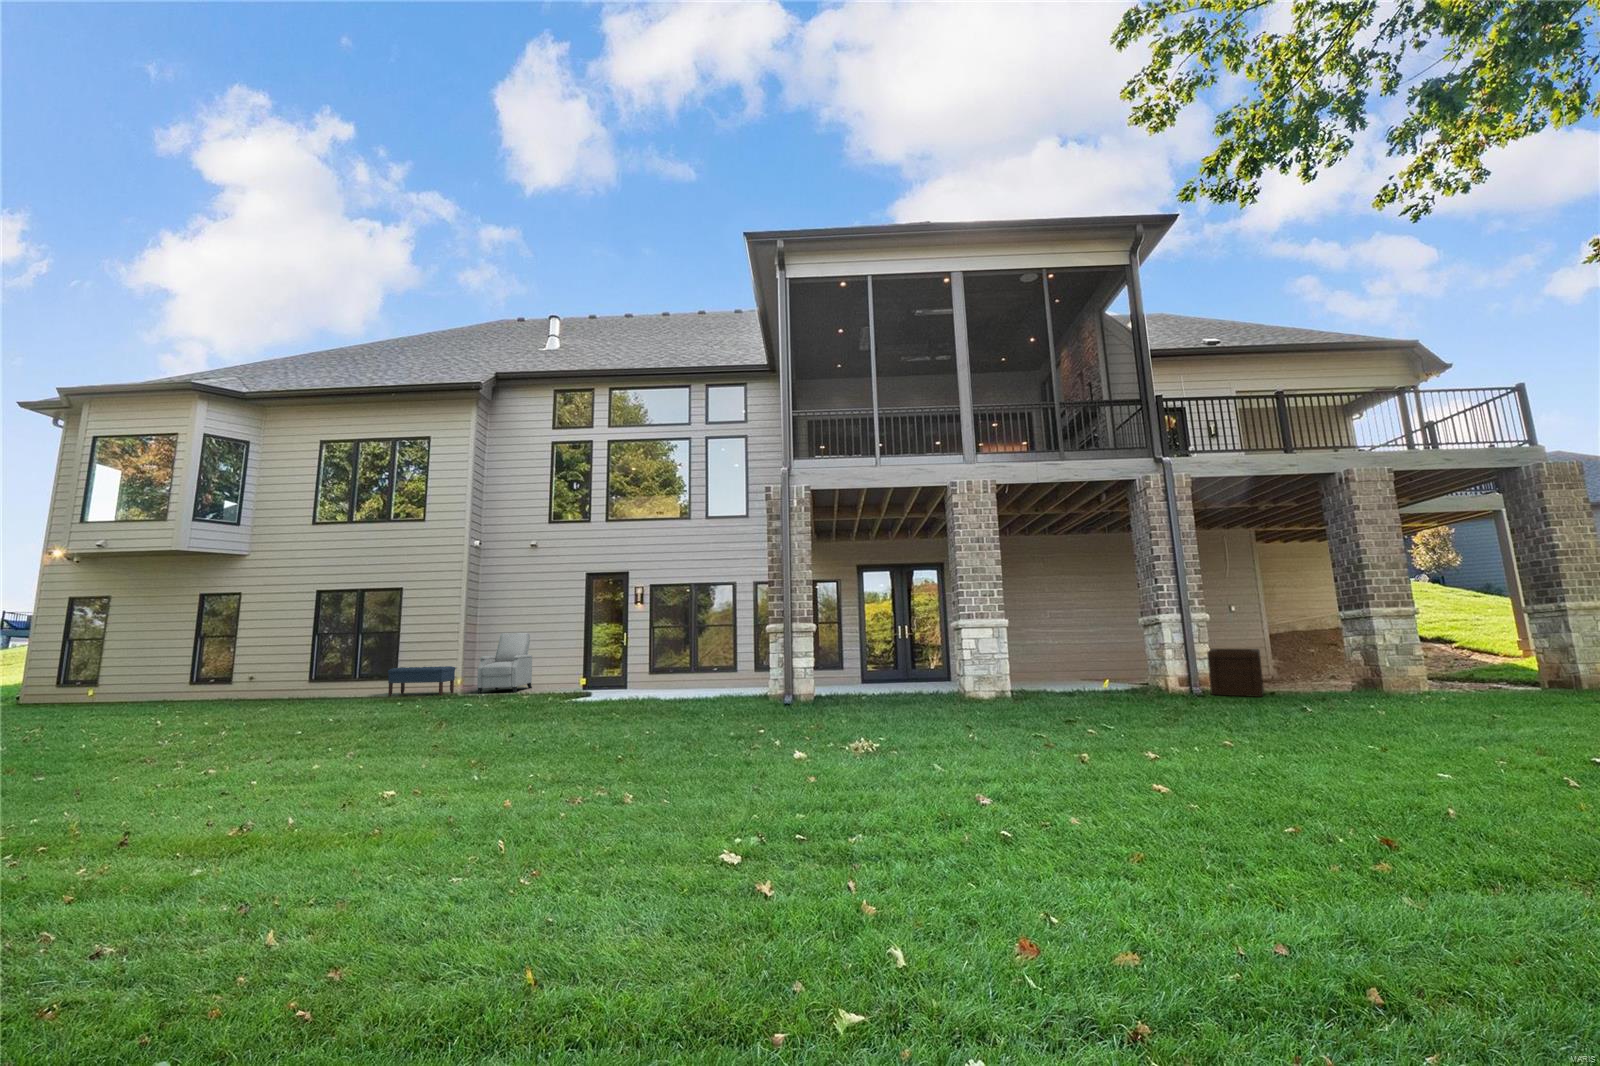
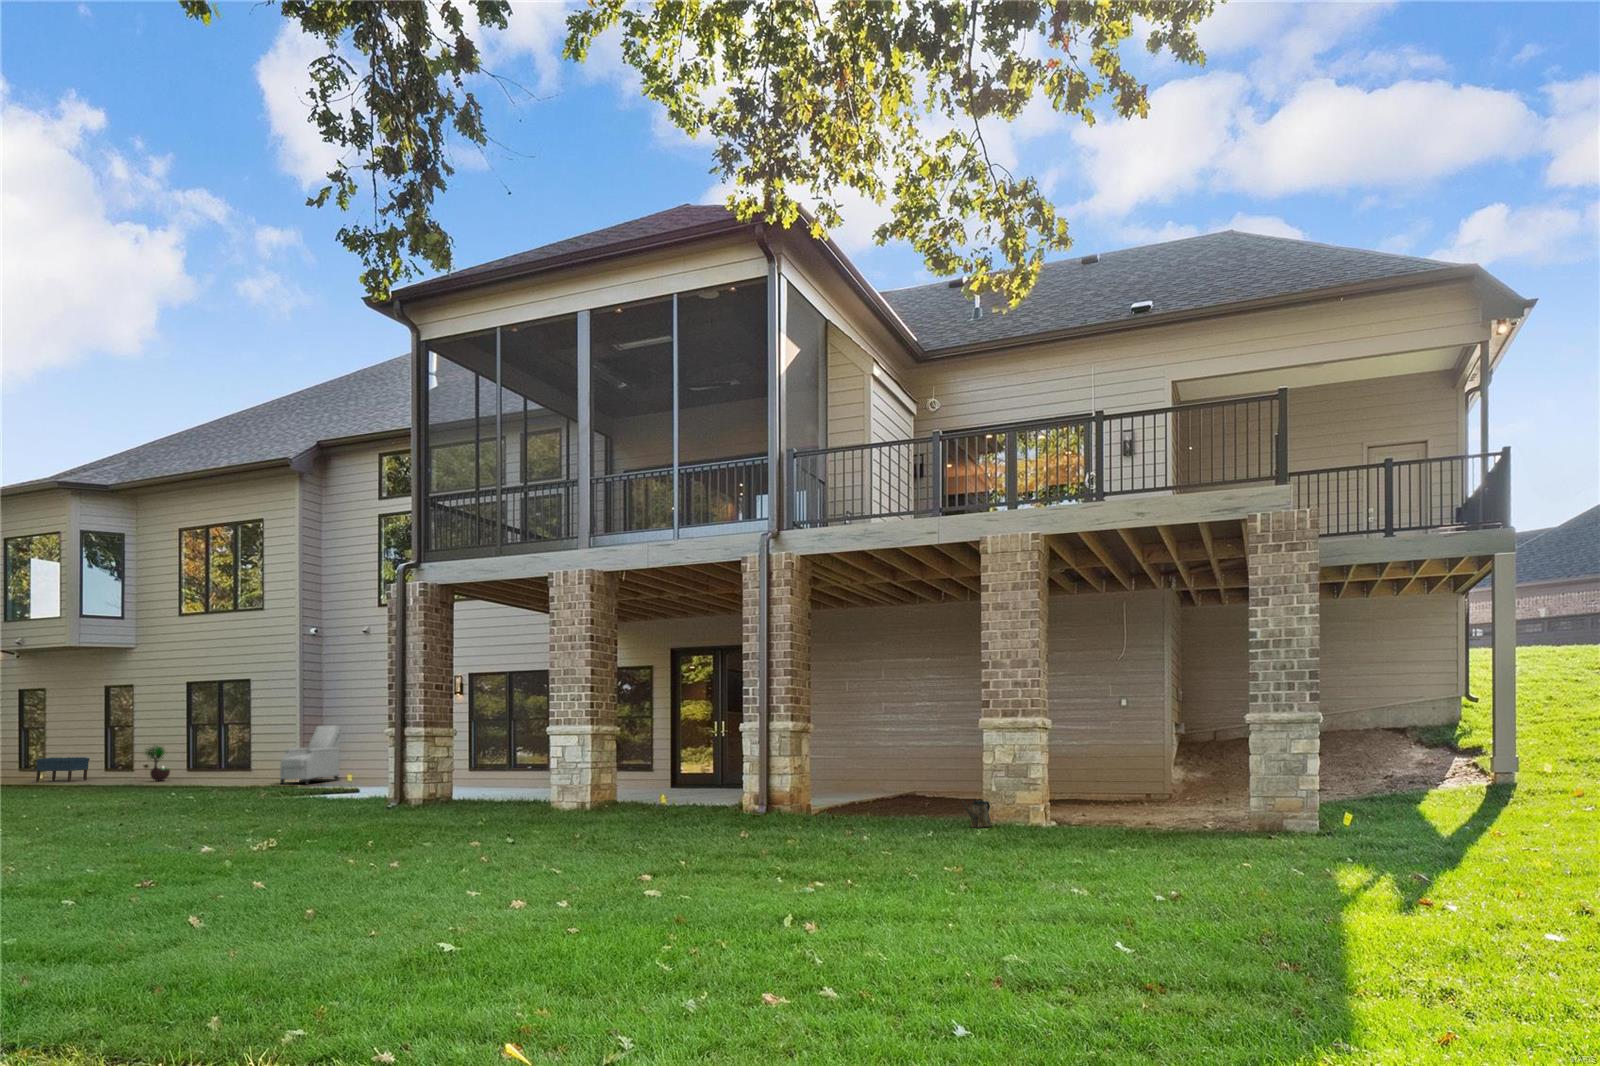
wooden crate: present [1207,649,1264,697] -> none [779,764,851,824]
potted tree: none [260,654,293,697] -> present [146,745,170,781]
bench: present [388,666,456,696] -> present [36,757,89,782]
watering can: none [1386,671,1408,693] -> present [961,800,992,828]

